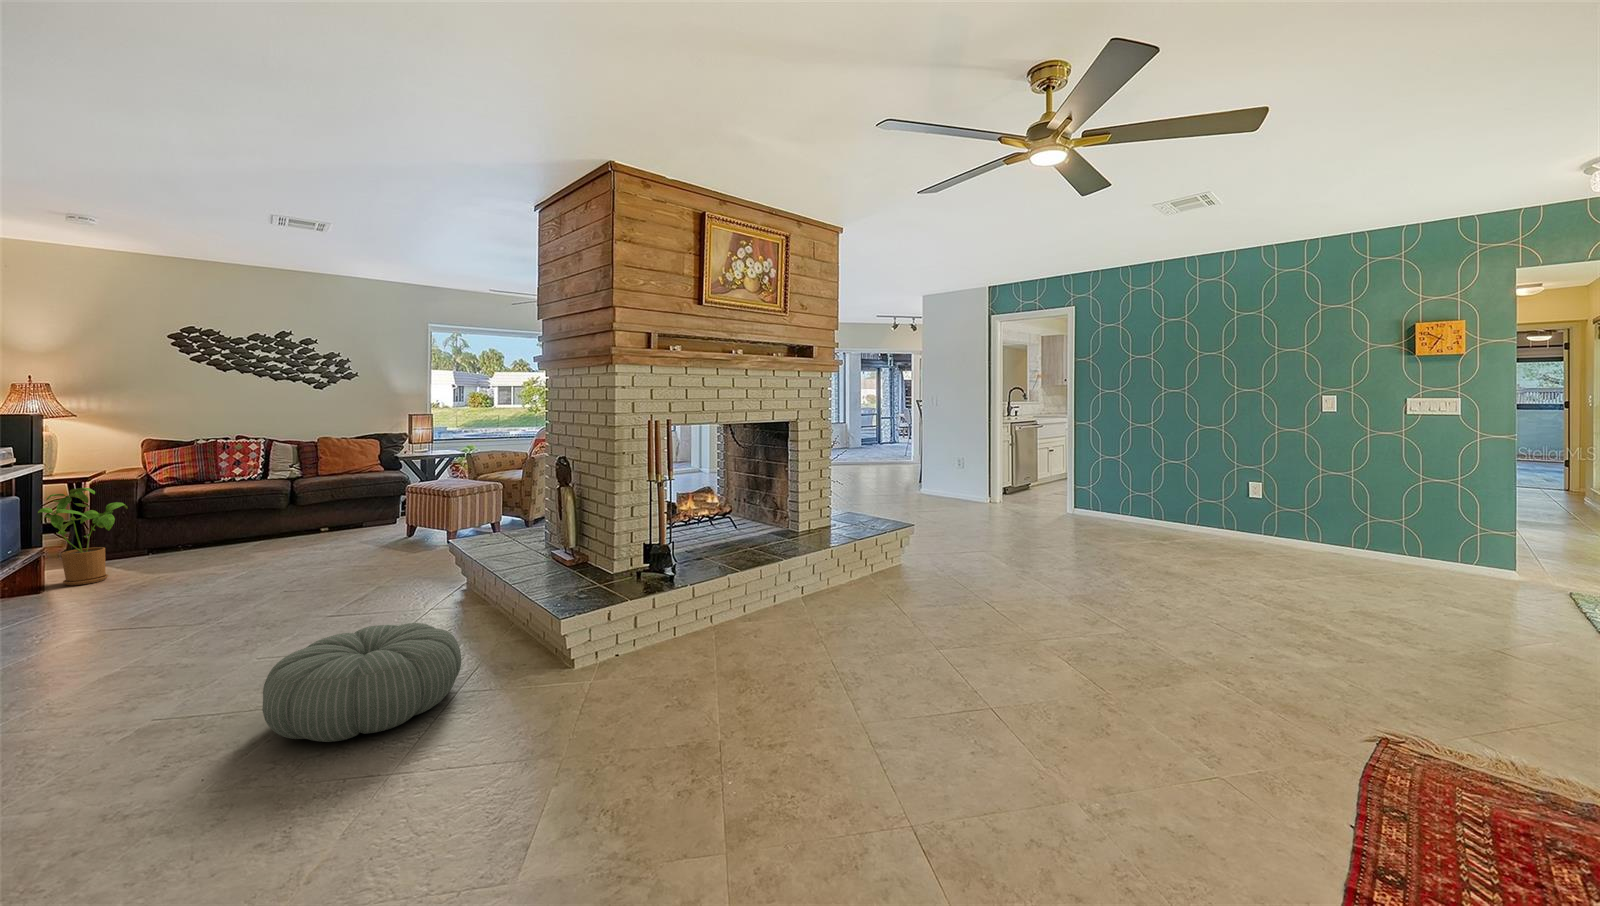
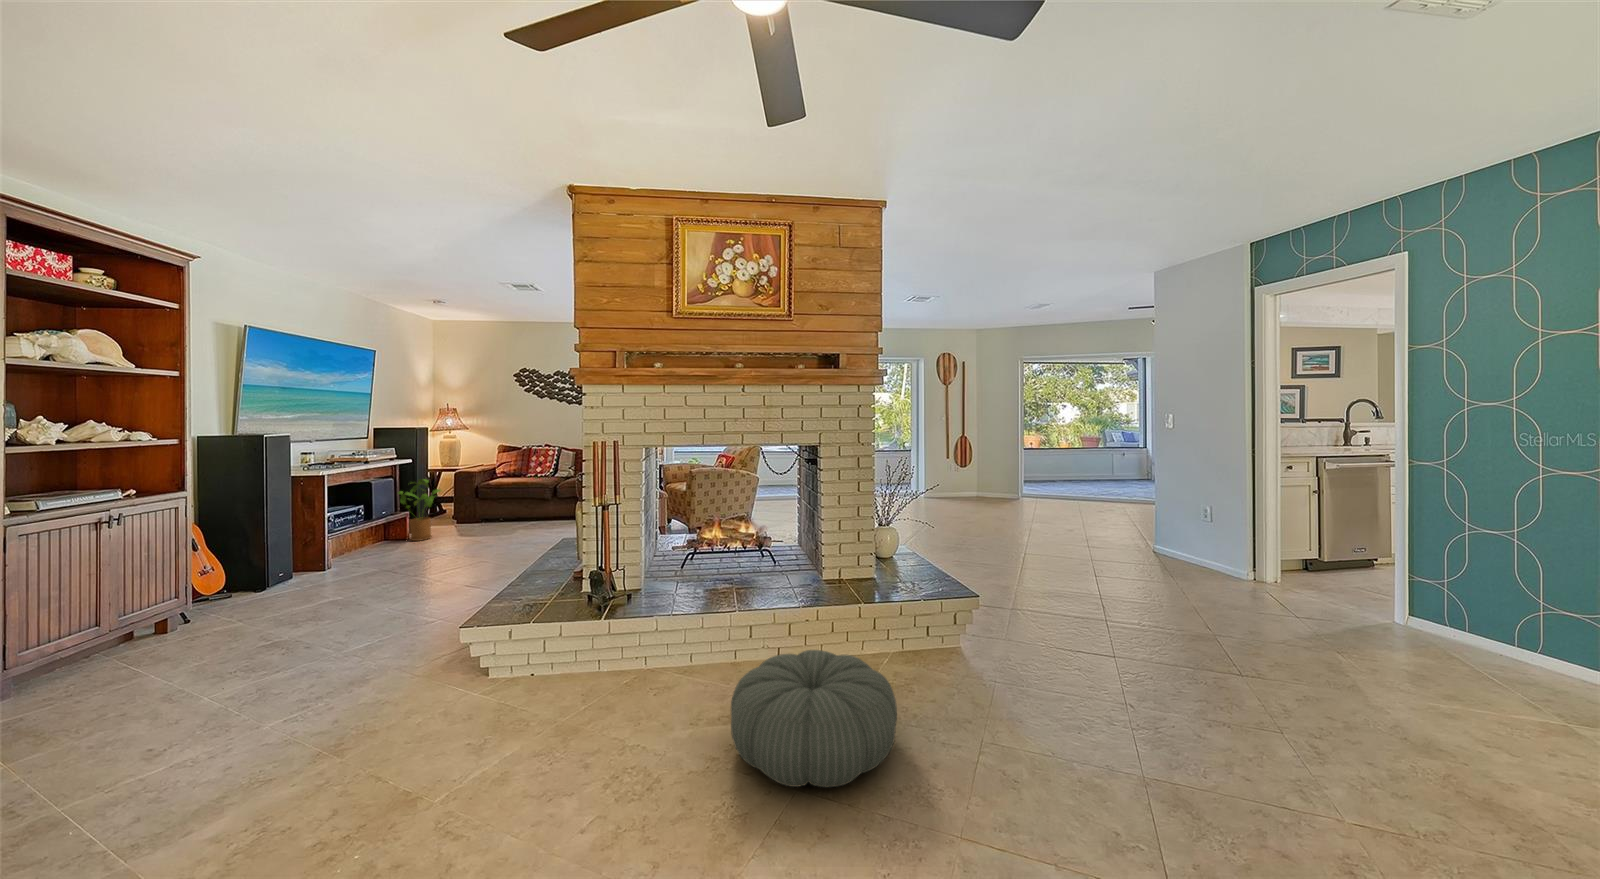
pouf: present [263,623,461,742] -> present [731,650,897,787]

